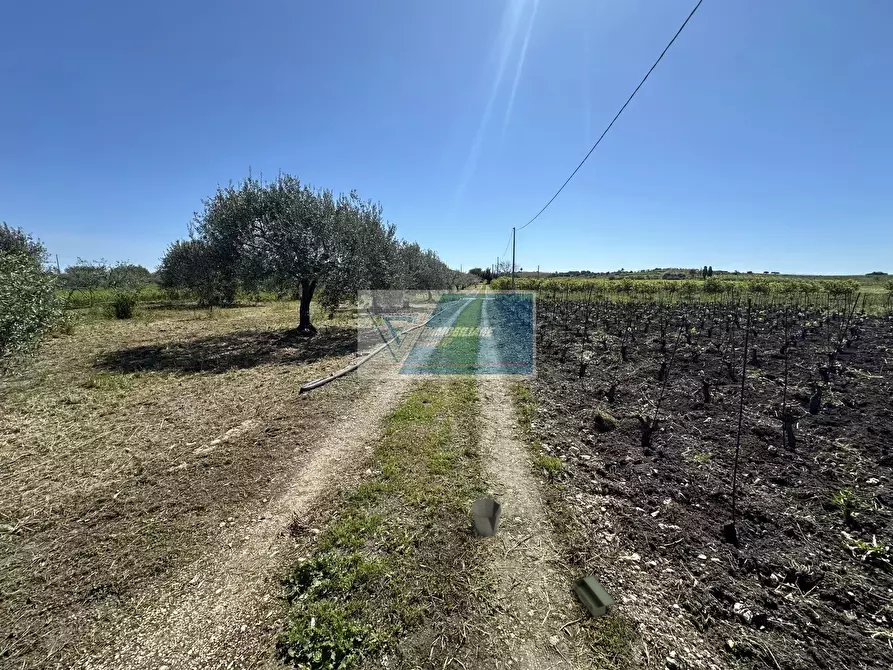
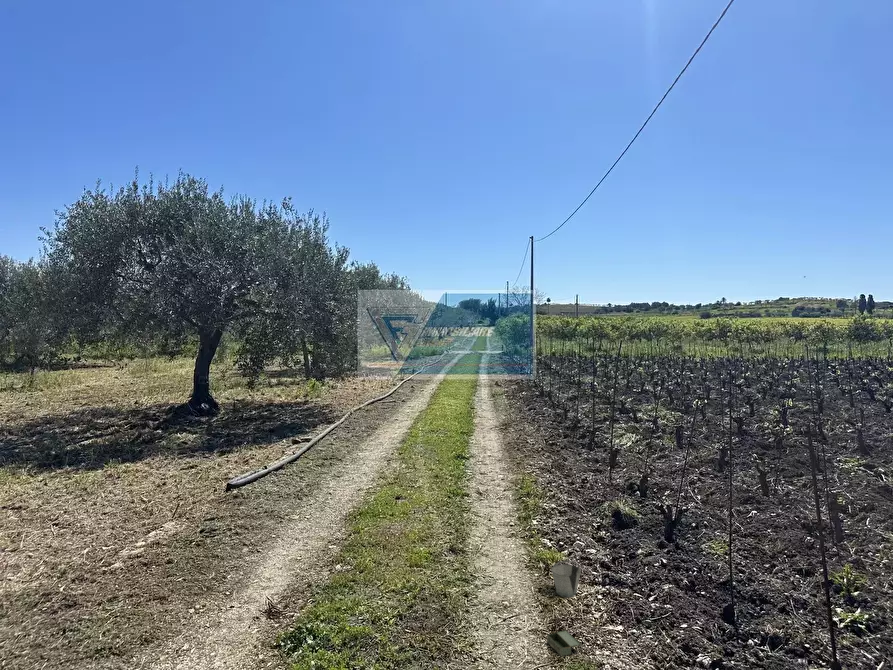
bucket: present [472,495,501,537] -> present [552,560,581,597]

